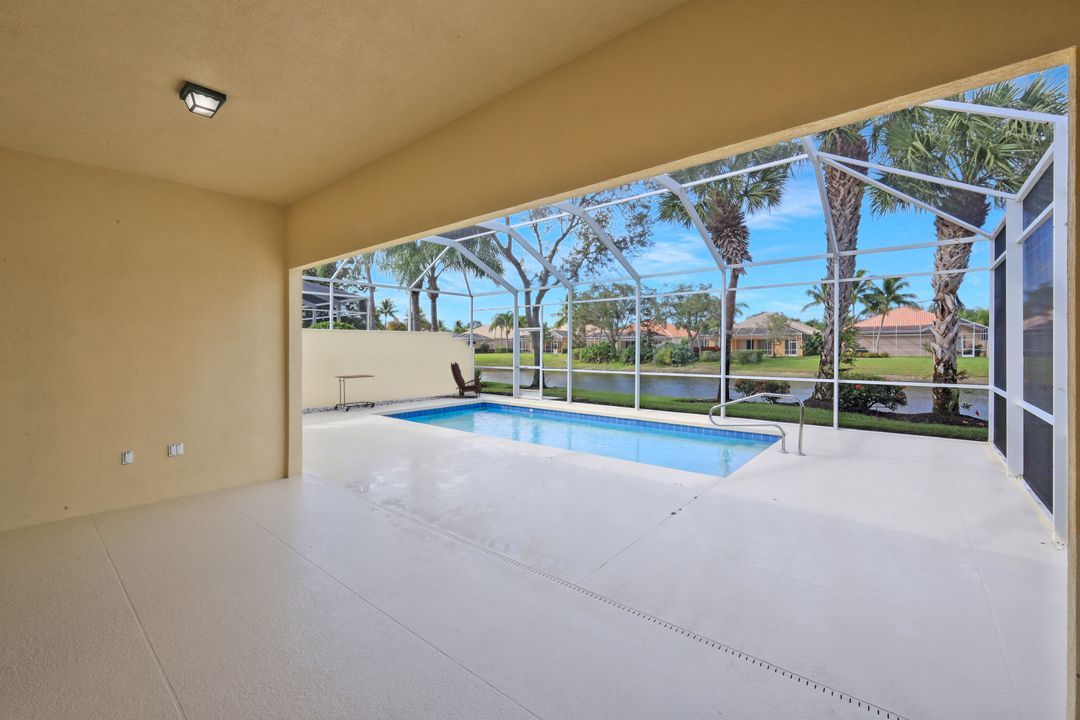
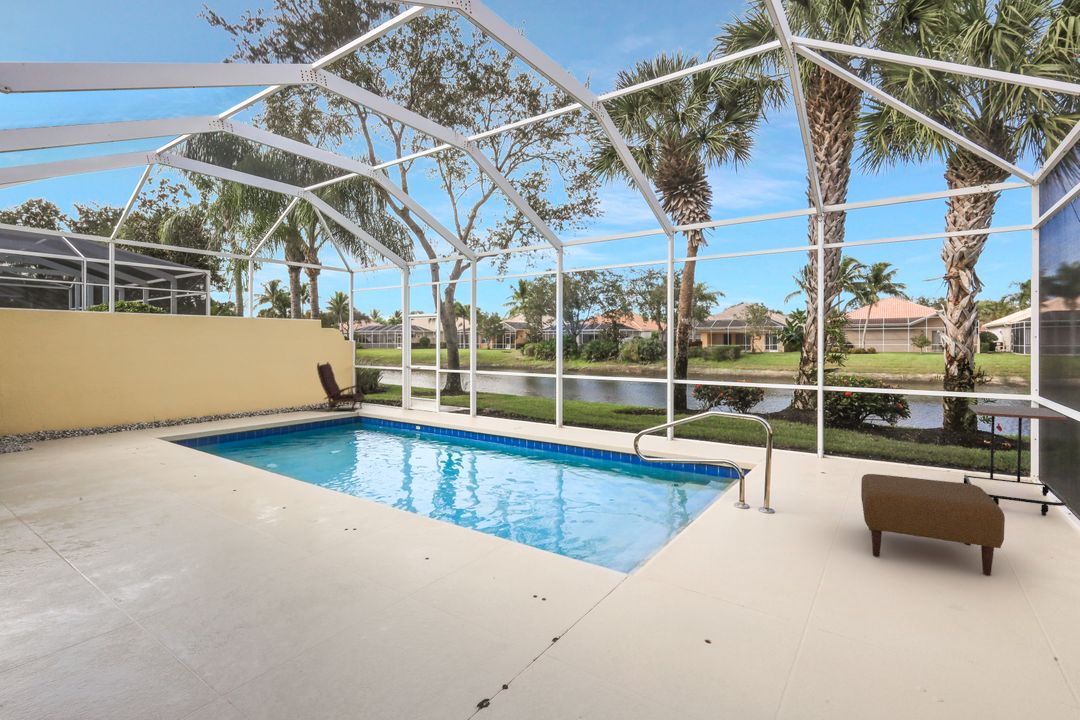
side table: present [334,375,375,411] -> present [964,404,1067,515]
ottoman: none [859,433,939,486] -> present [861,474,1005,575]

